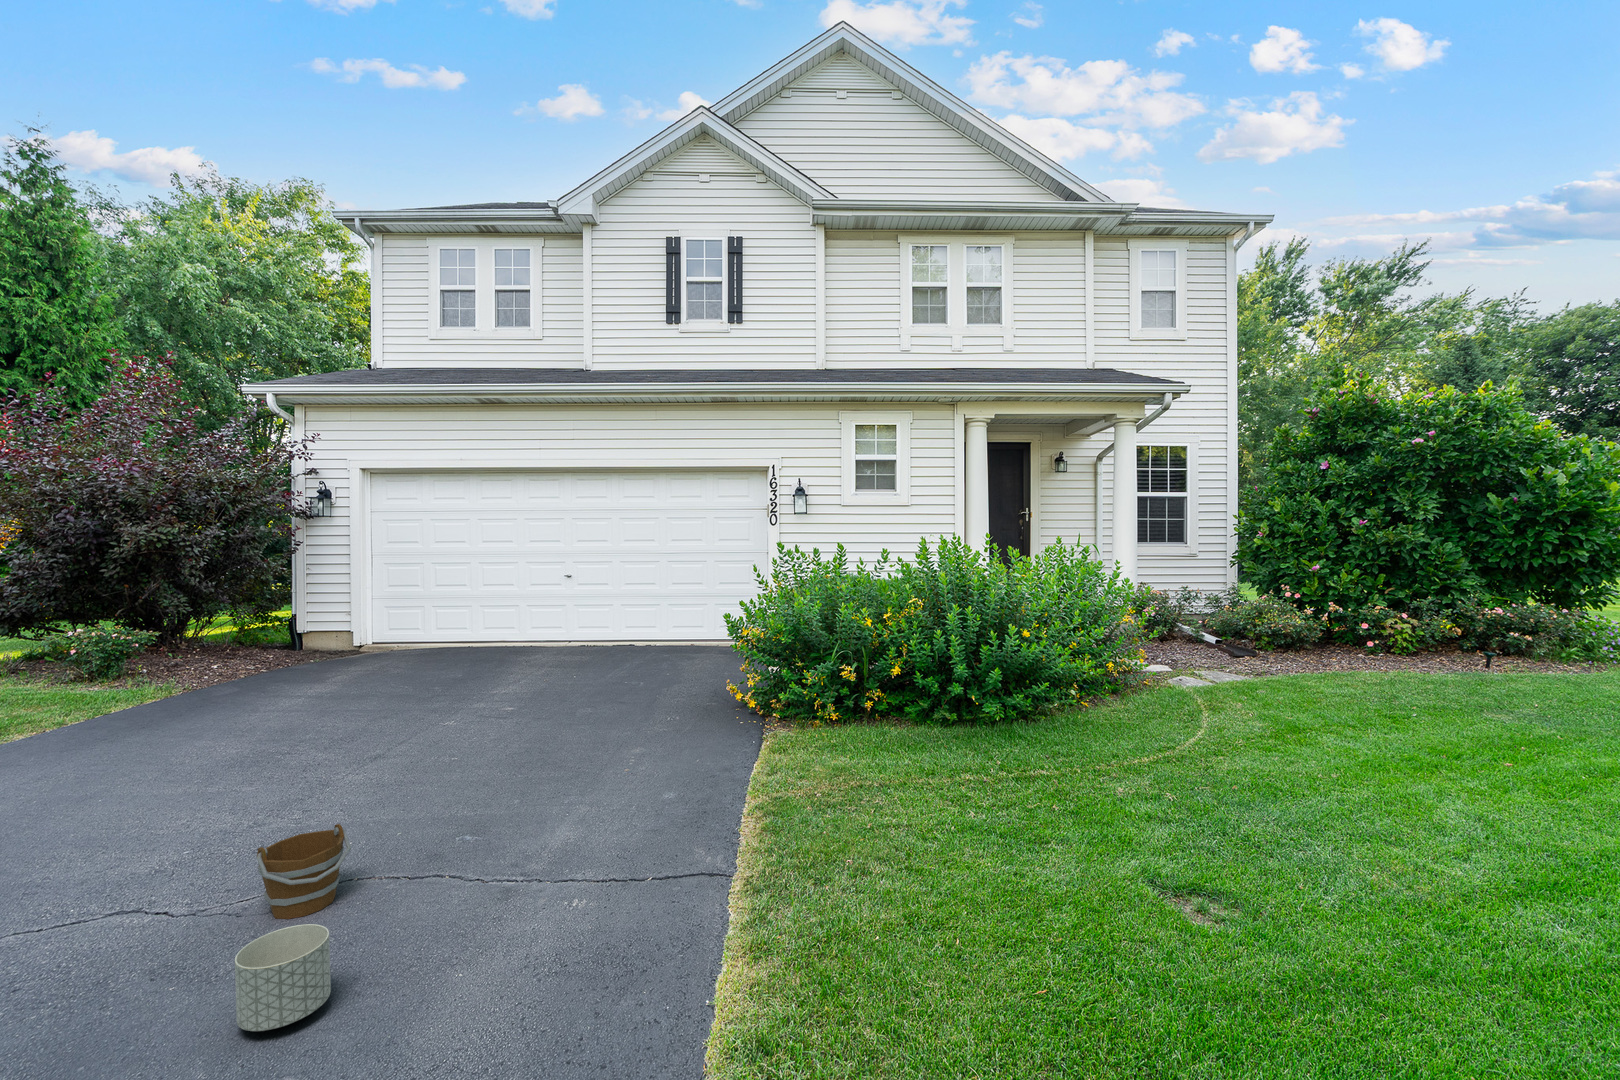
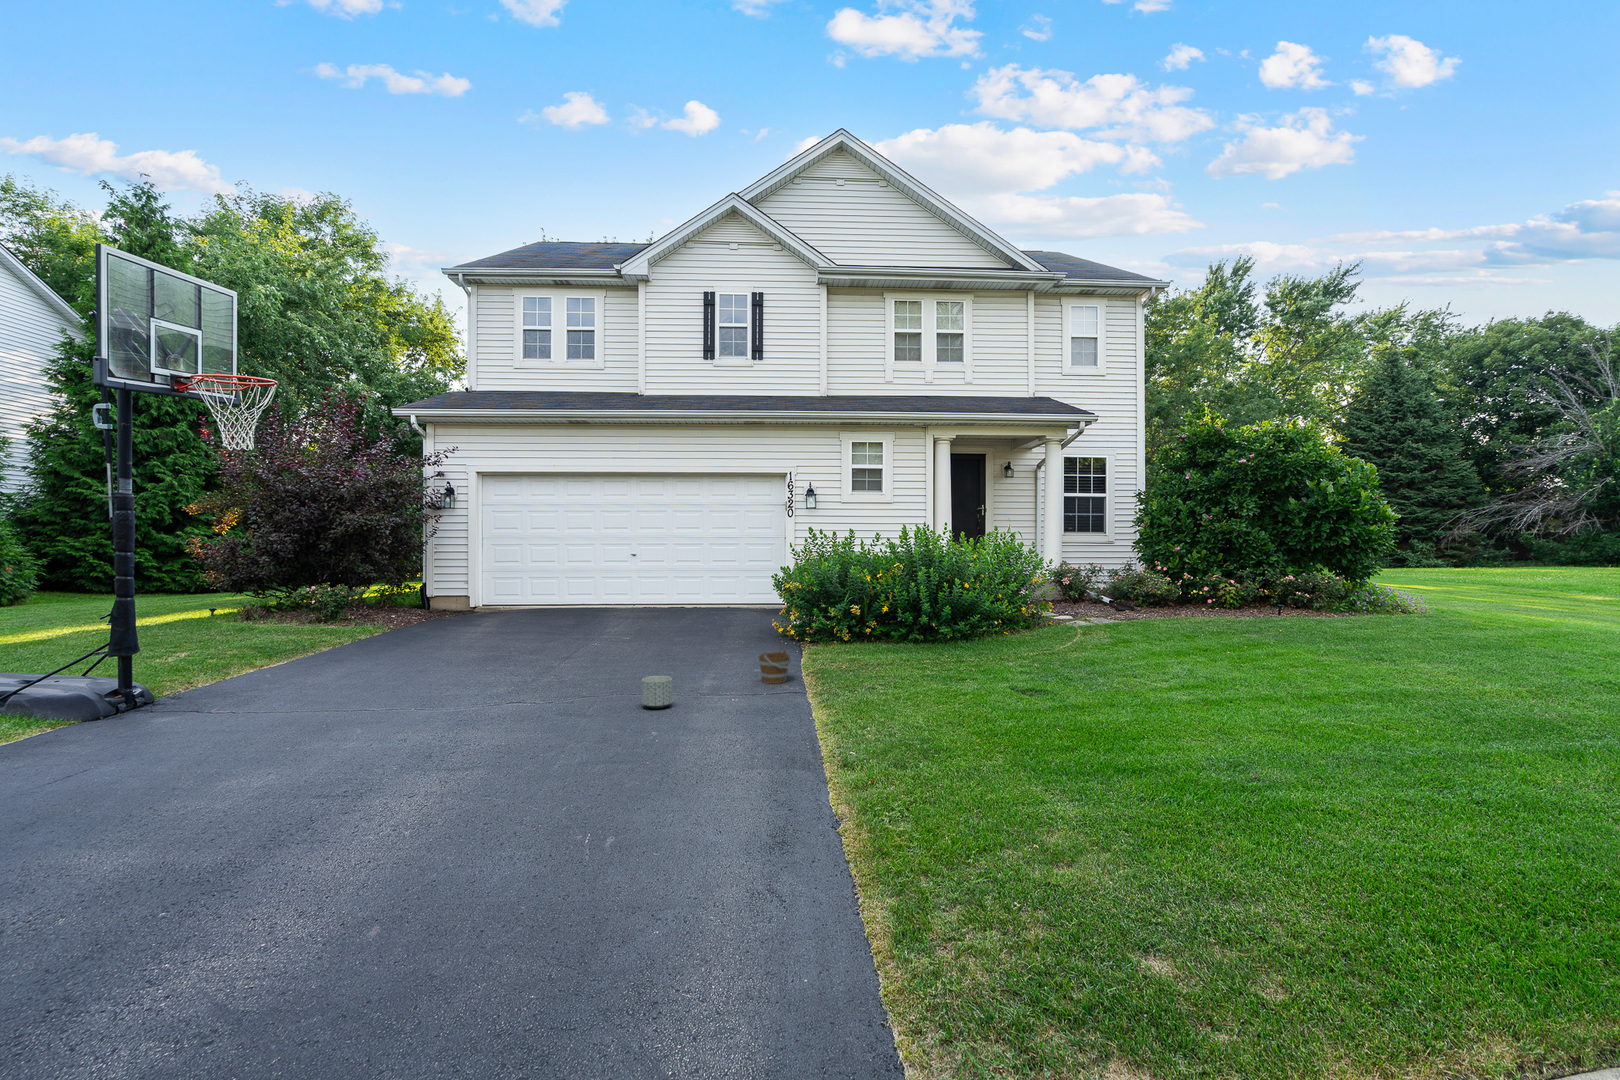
bucket: present [257,824,351,919] -> present [759,649,791,684]

